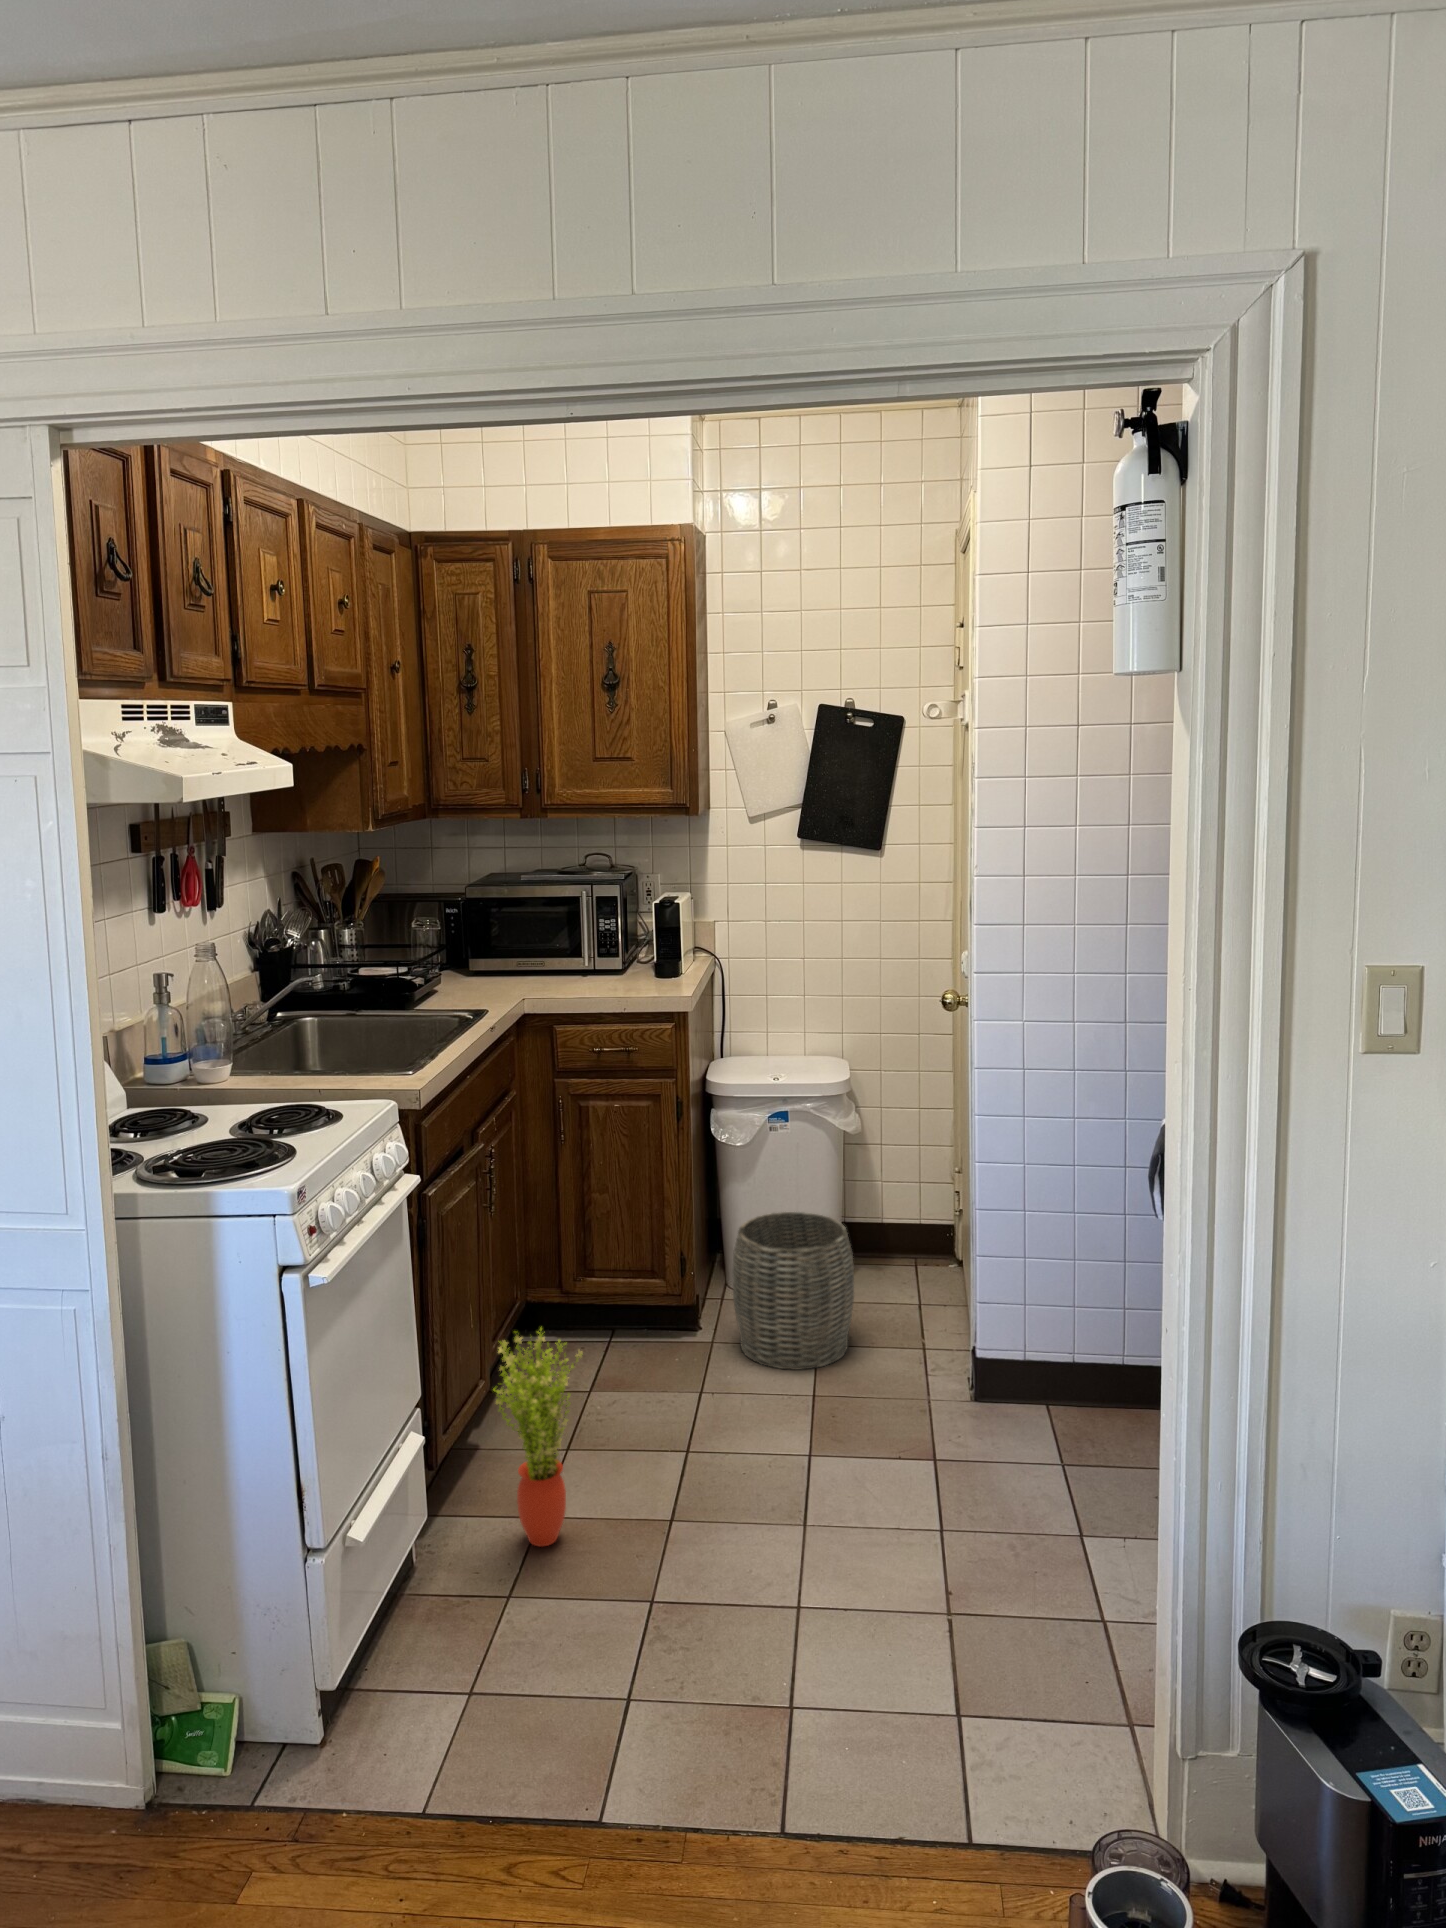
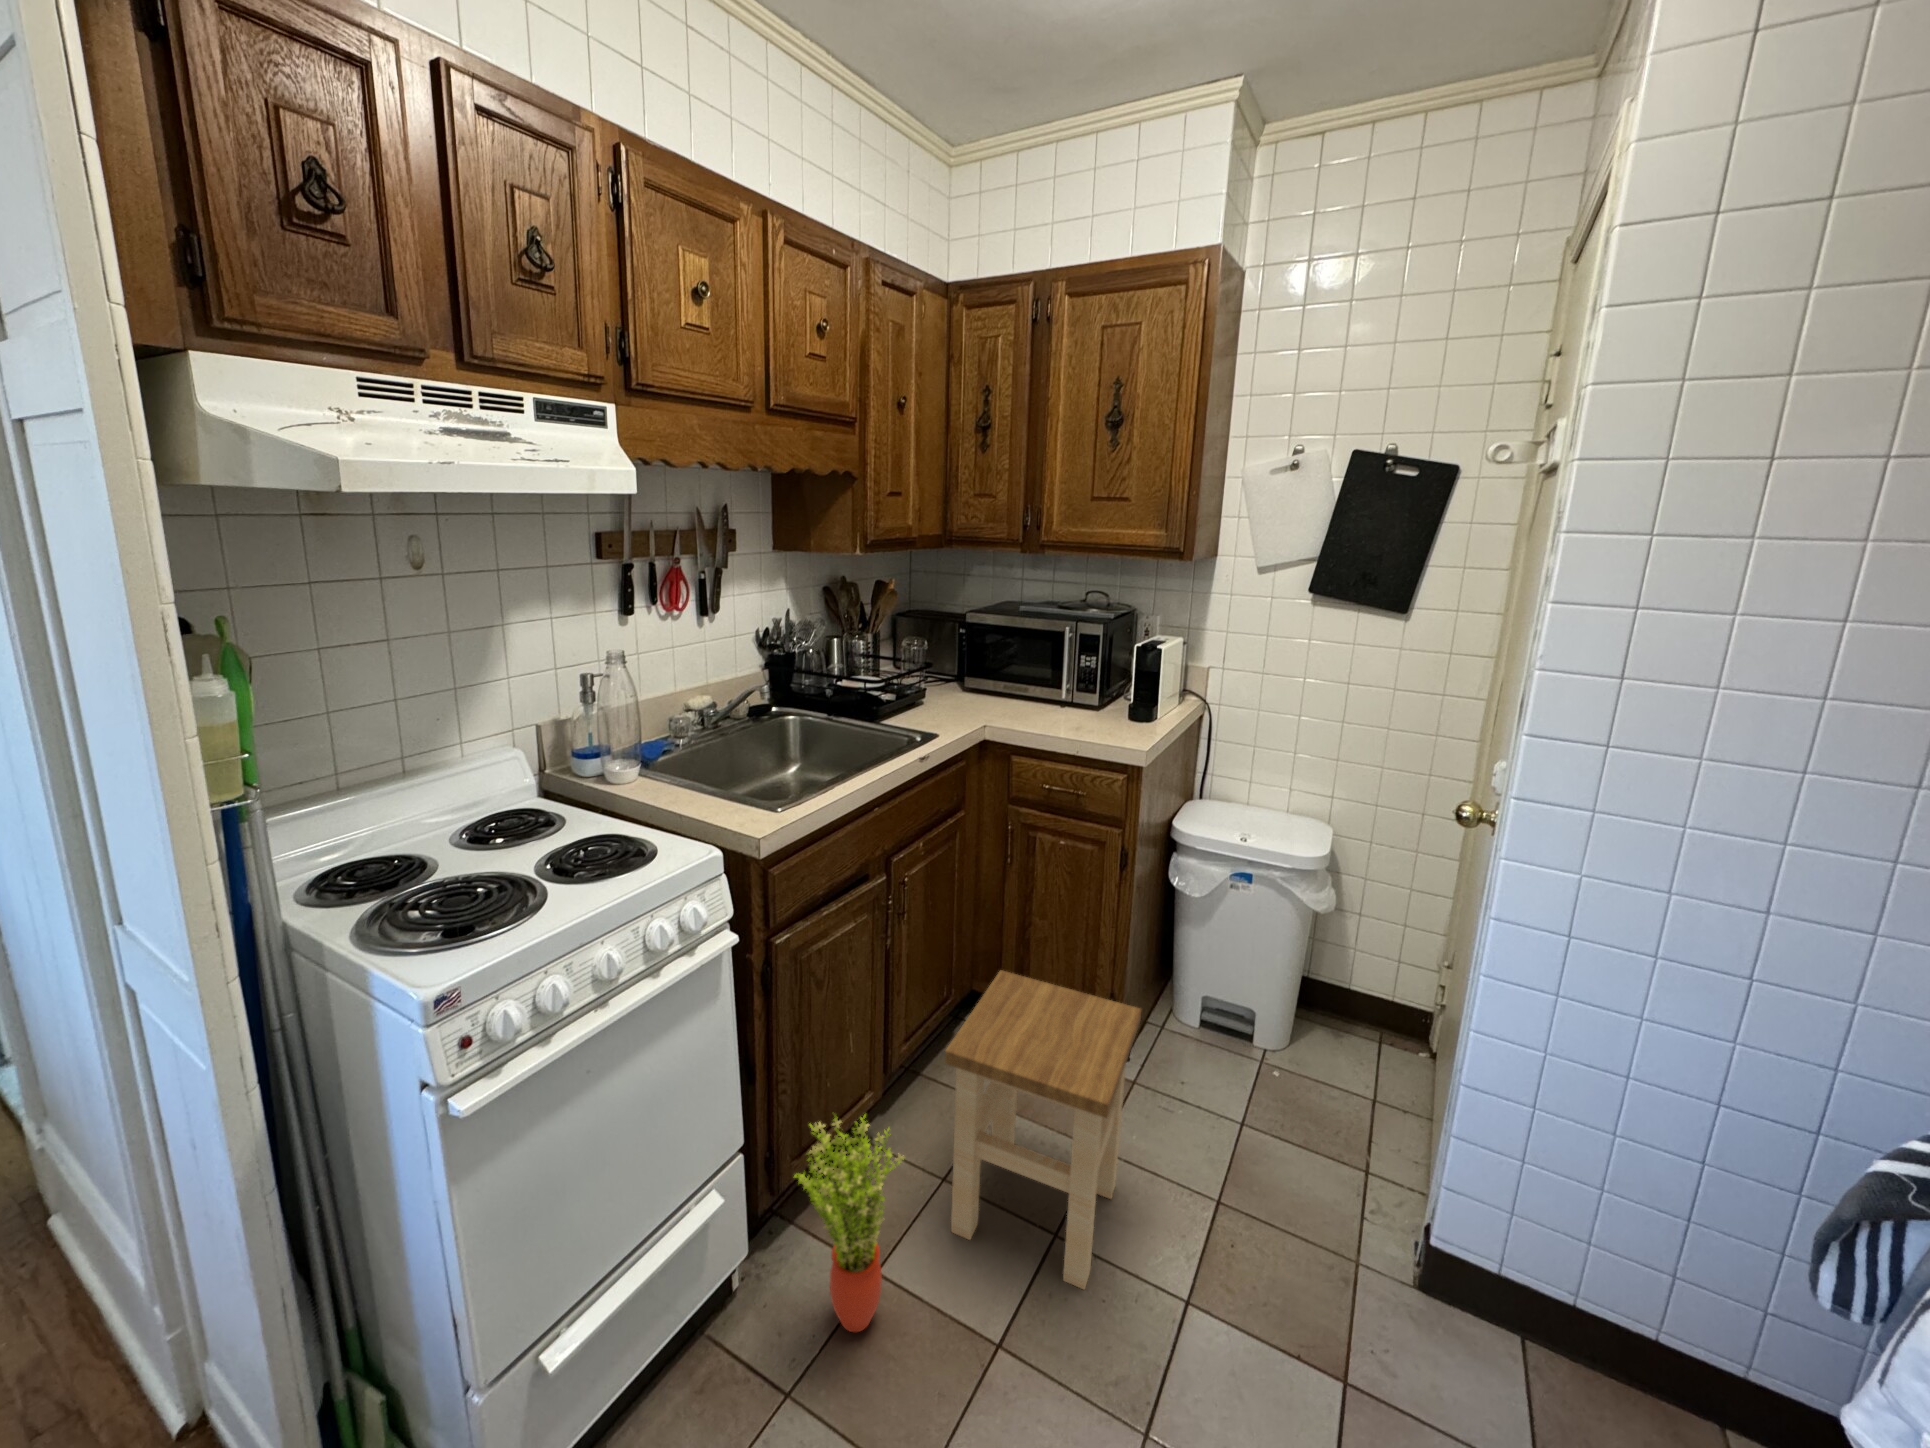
woven basket: present [733,1212,854,1370] -> none [1159,973,1296,1157]
stool: none [581,1226,733,1473] -> present [945,970,1141,1289]

